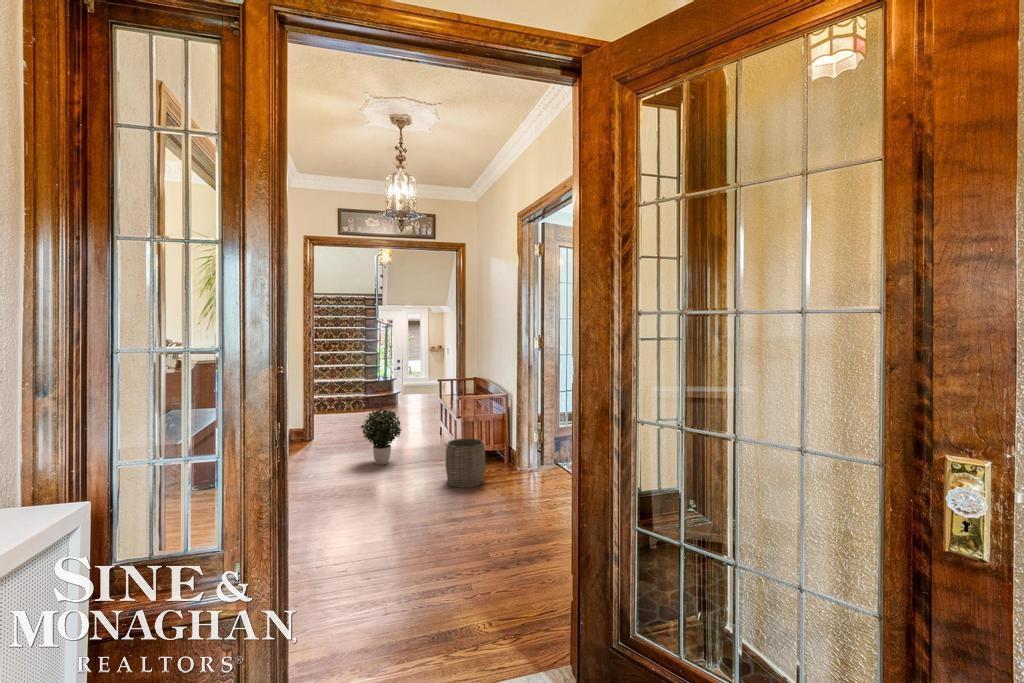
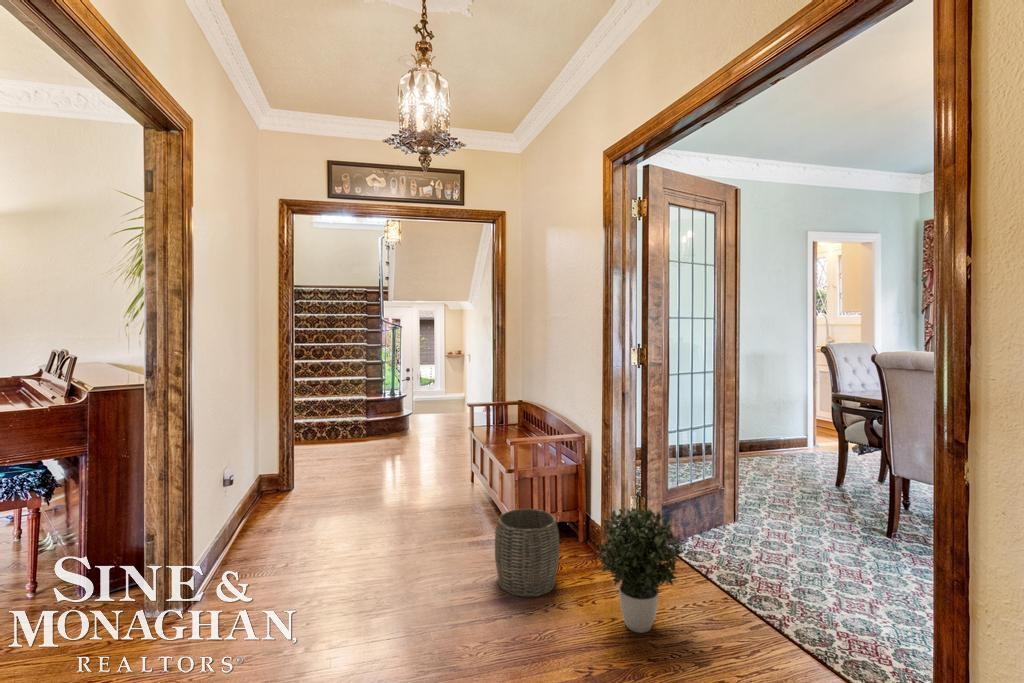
potted plant: present [361,409,402,465] -> present [599,507,683,633]

